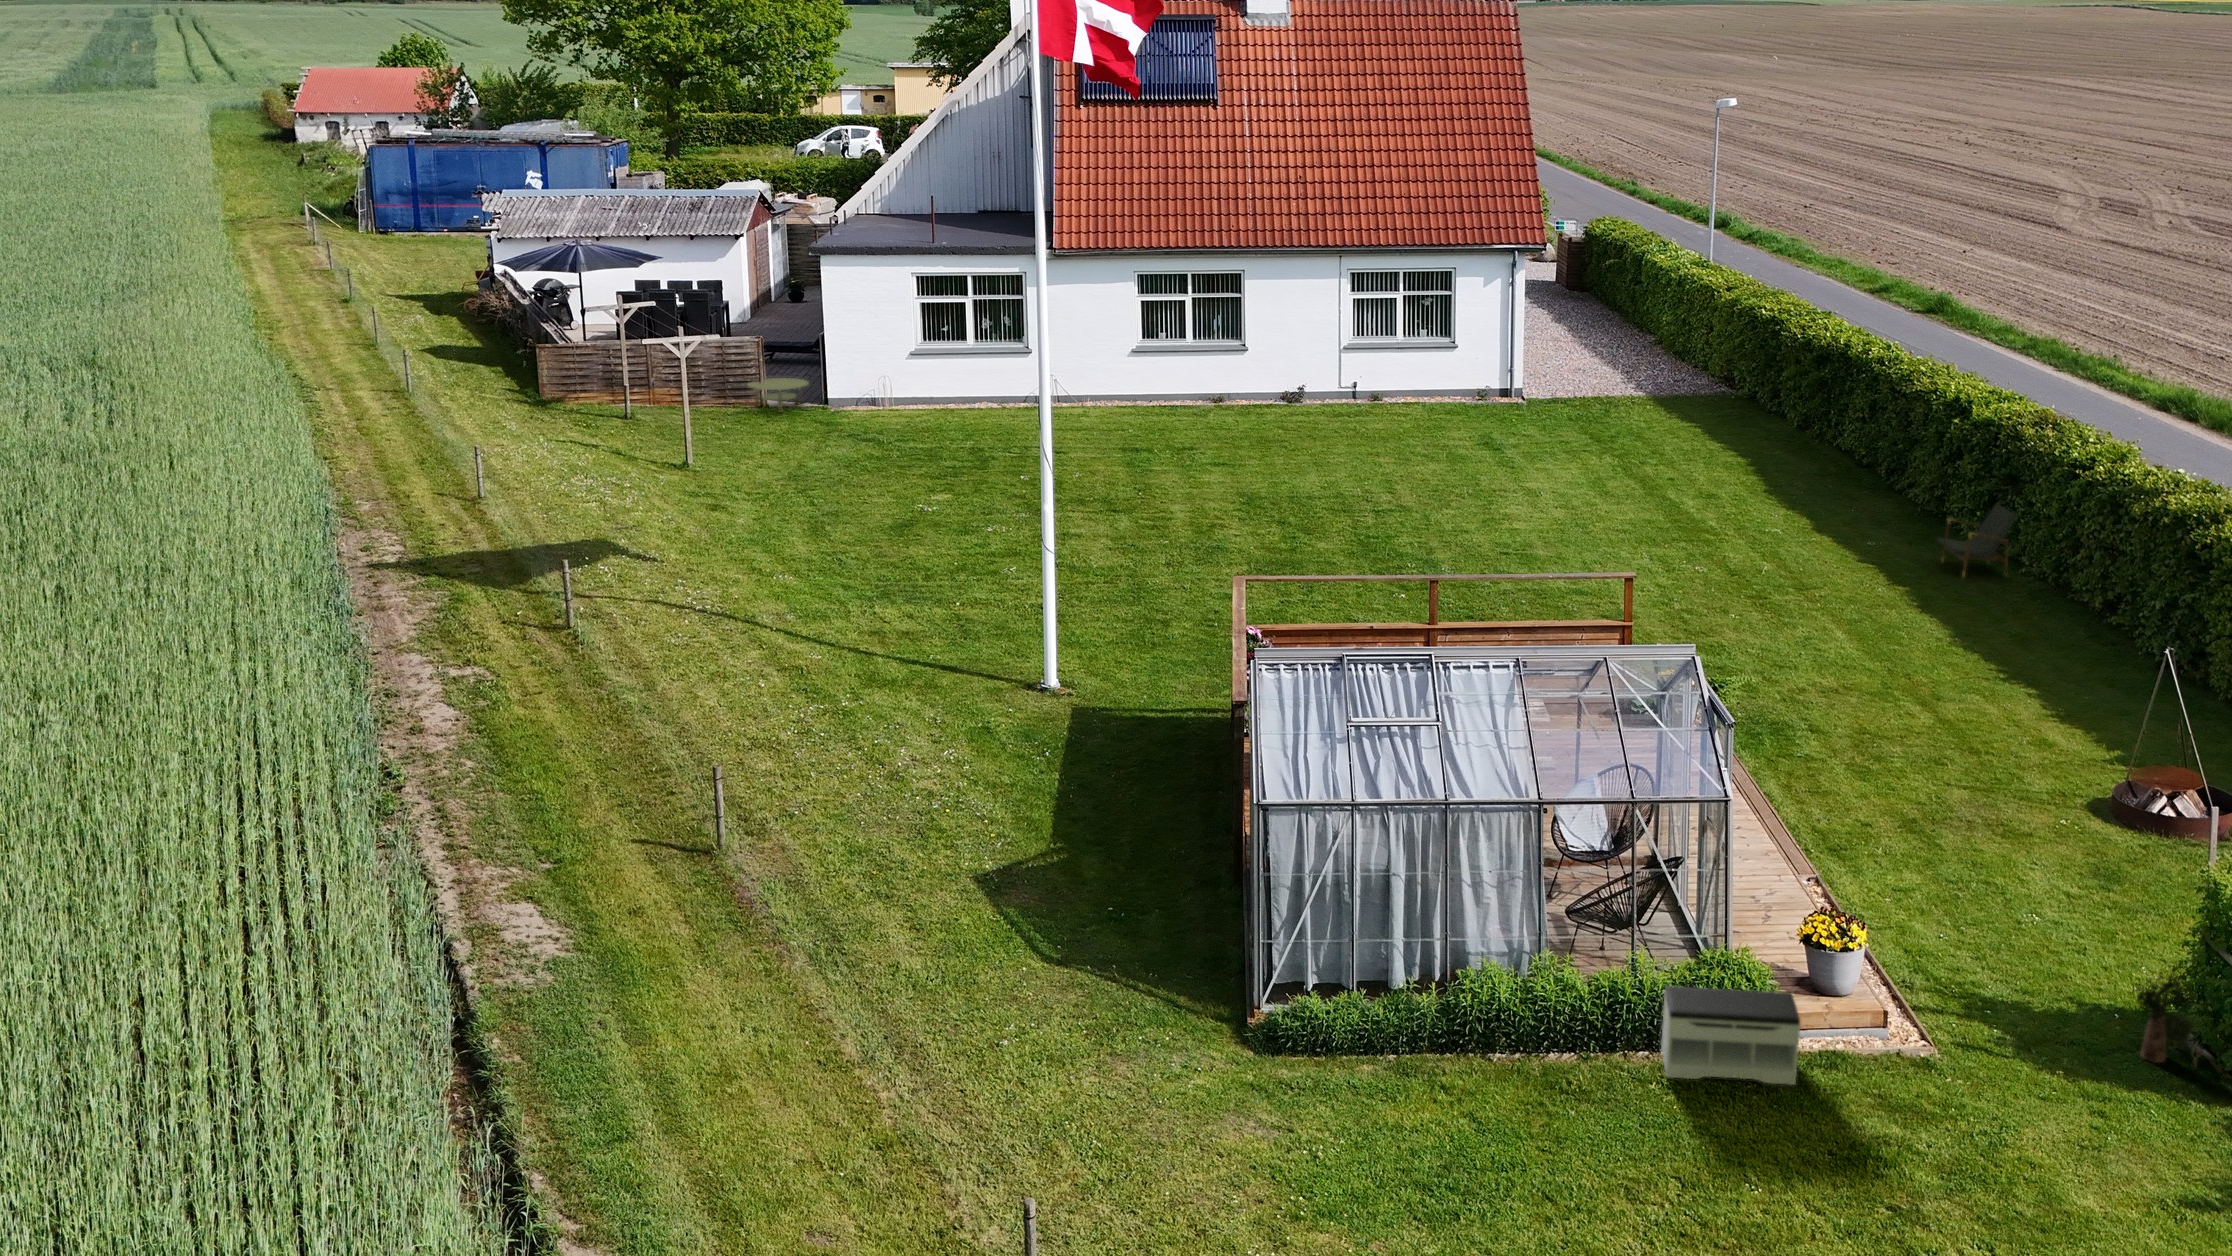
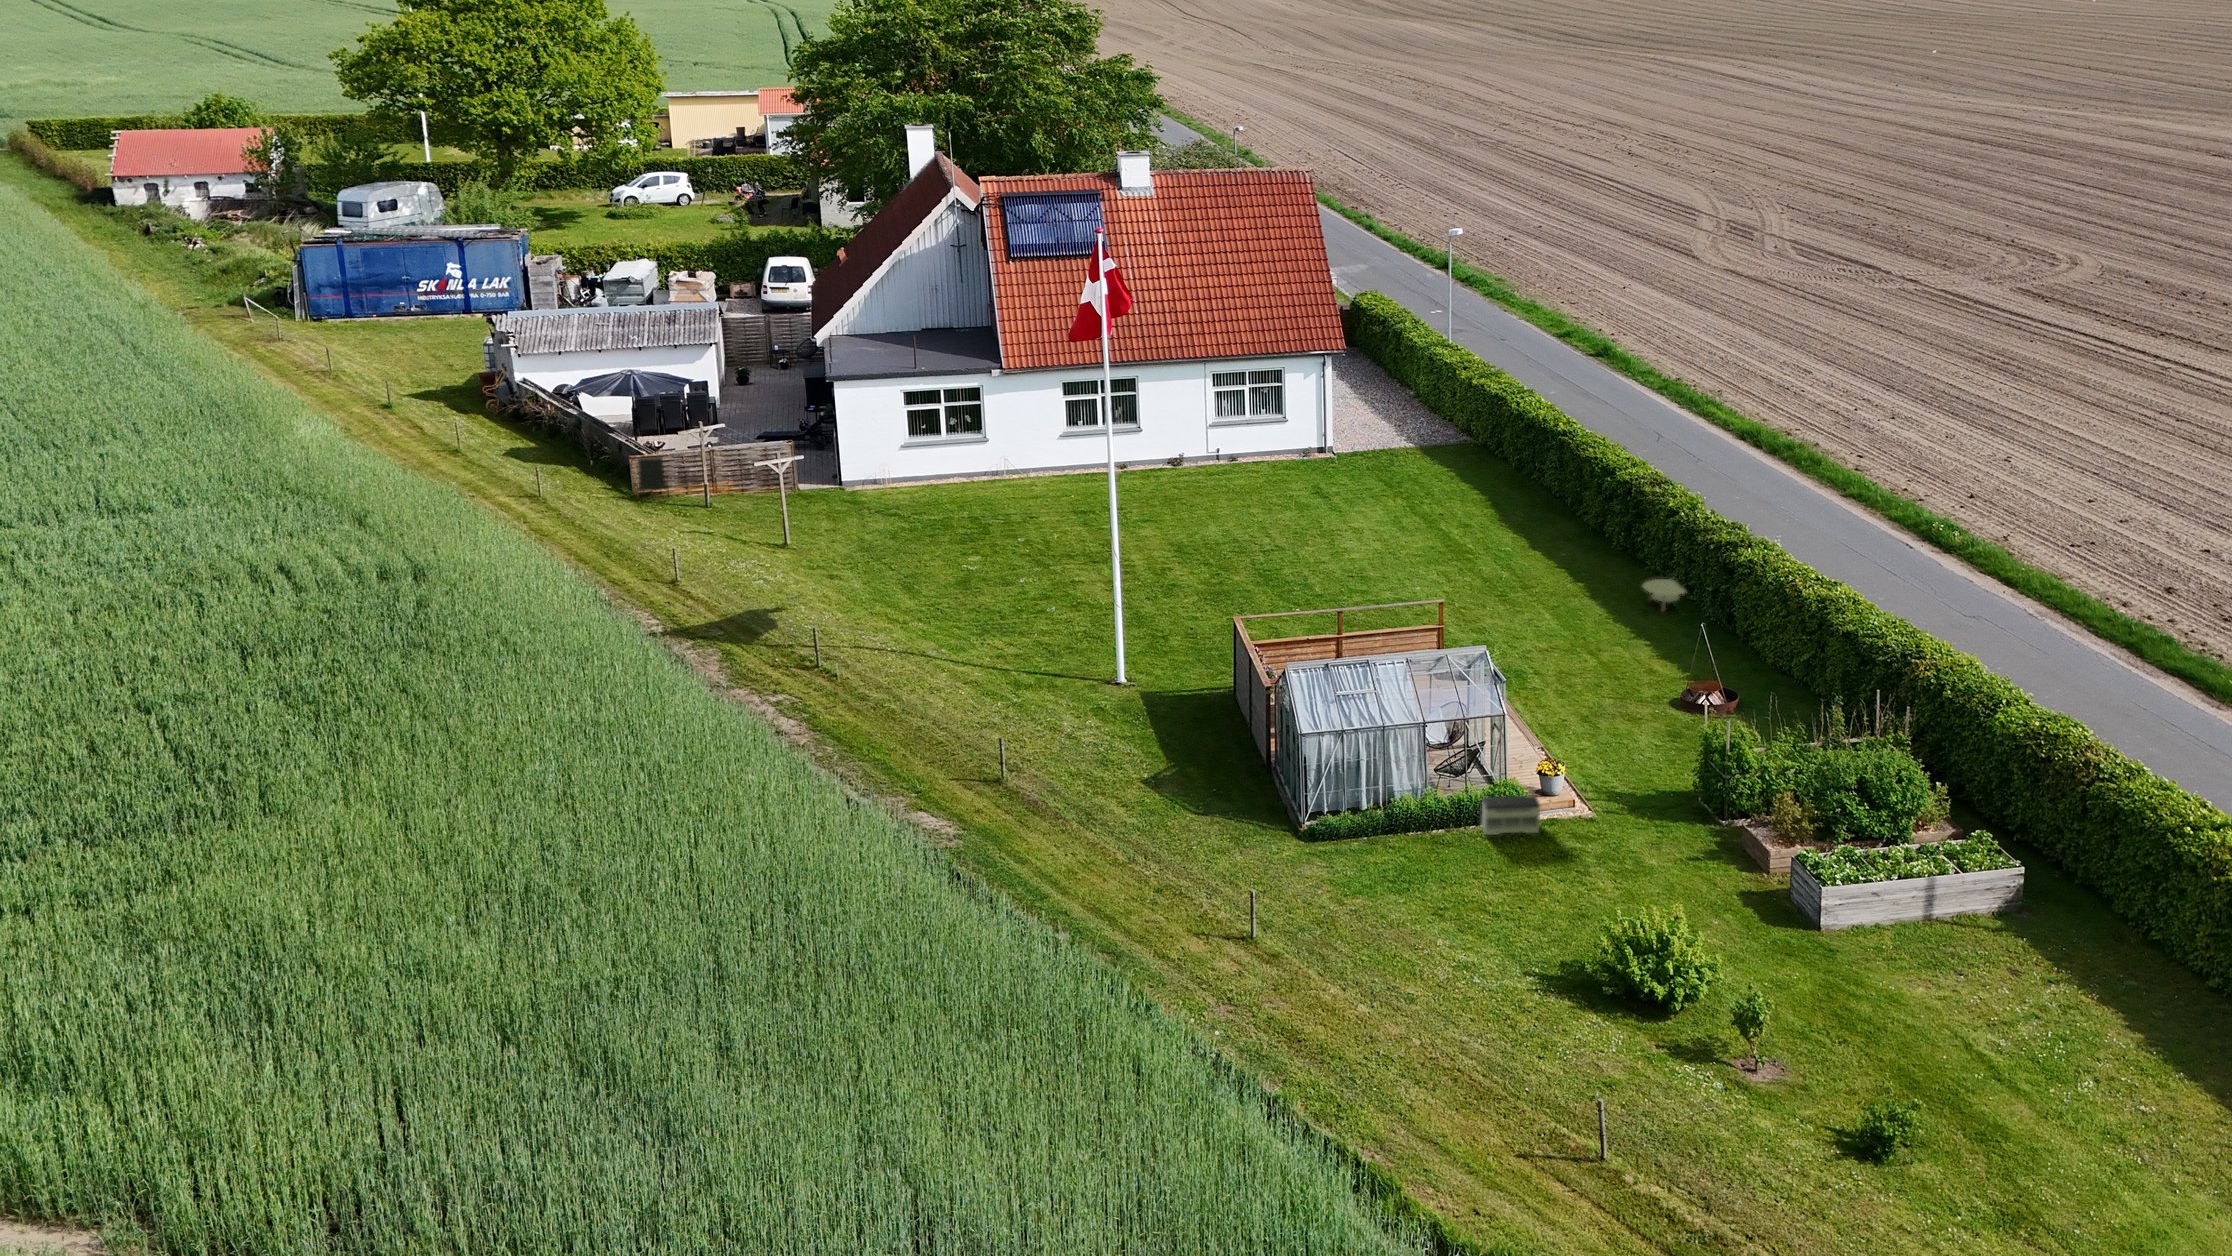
round table: present [749,378,808,413] -> present [1643,579,1685,612]
lounge chair: present [1937,505,2016,577] -> present [636,457,669,493]
potted plant: present [2135,972,2200,1066] -> none [1676,772,1704,811]

